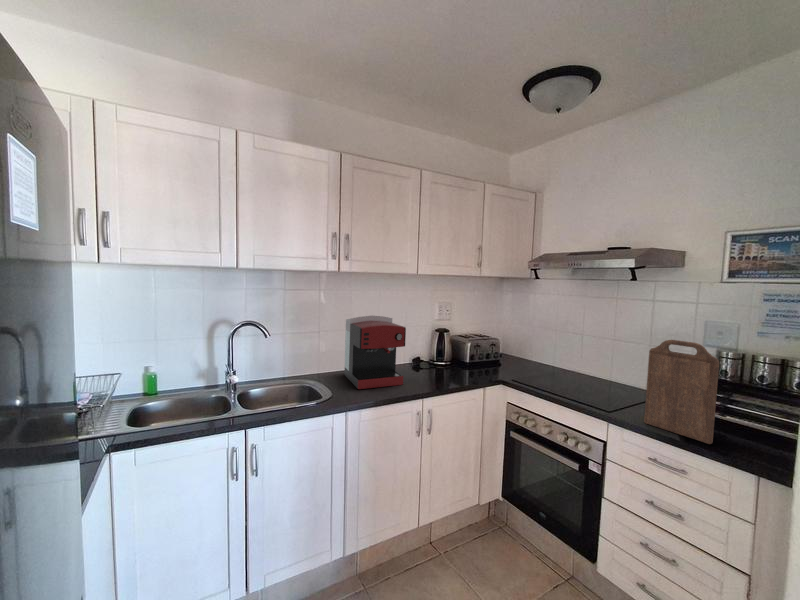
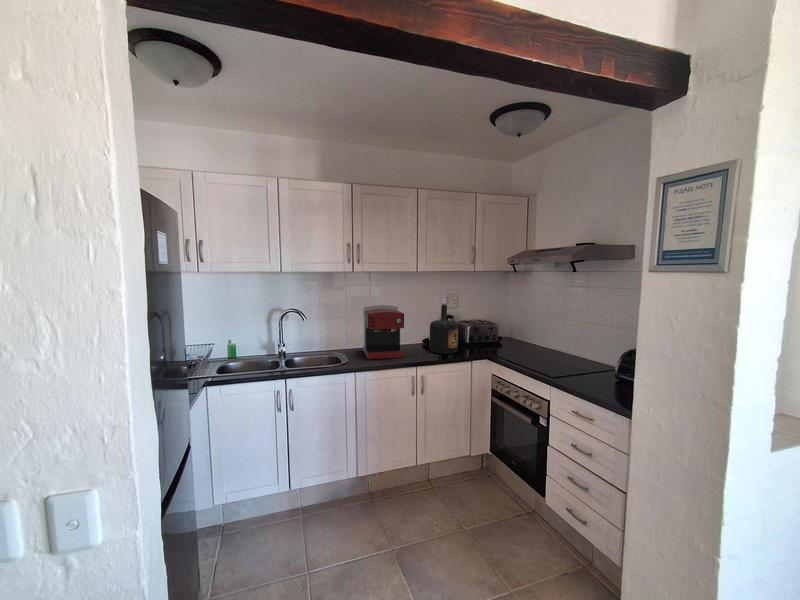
bottle: none [429,315,465,378] -> present [429,303,458,354]
cutting board: present [644,340,719,444] -> none [575,320,618,399]

